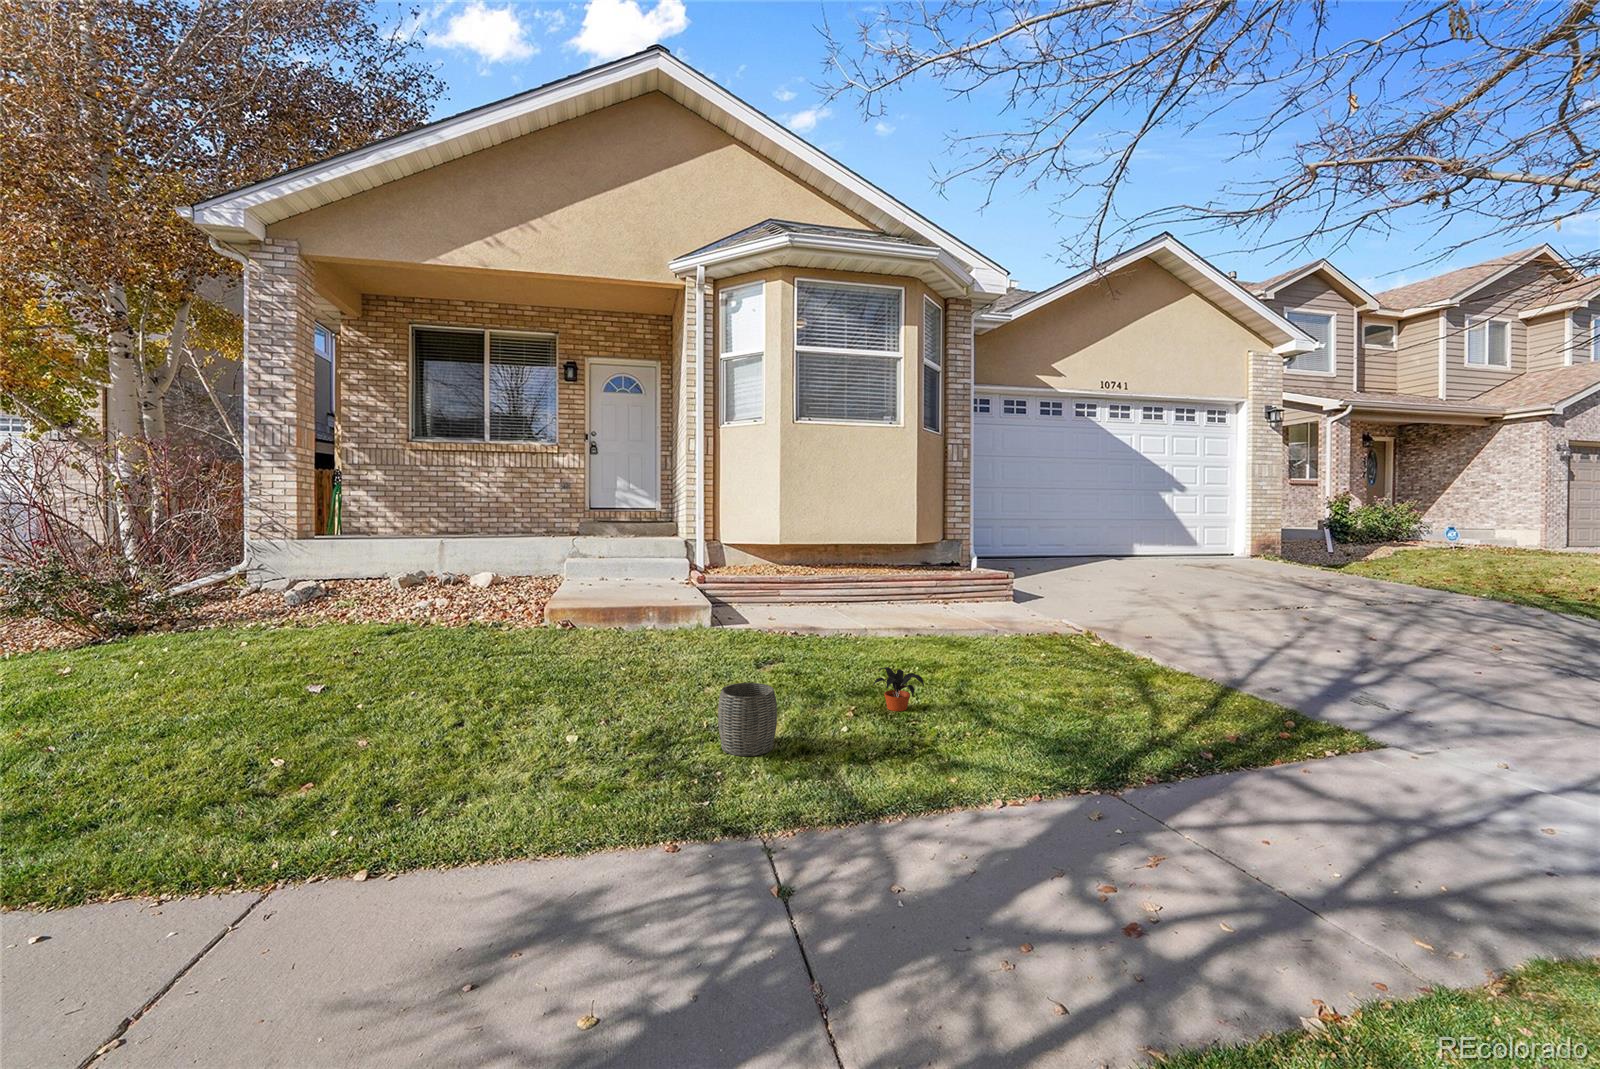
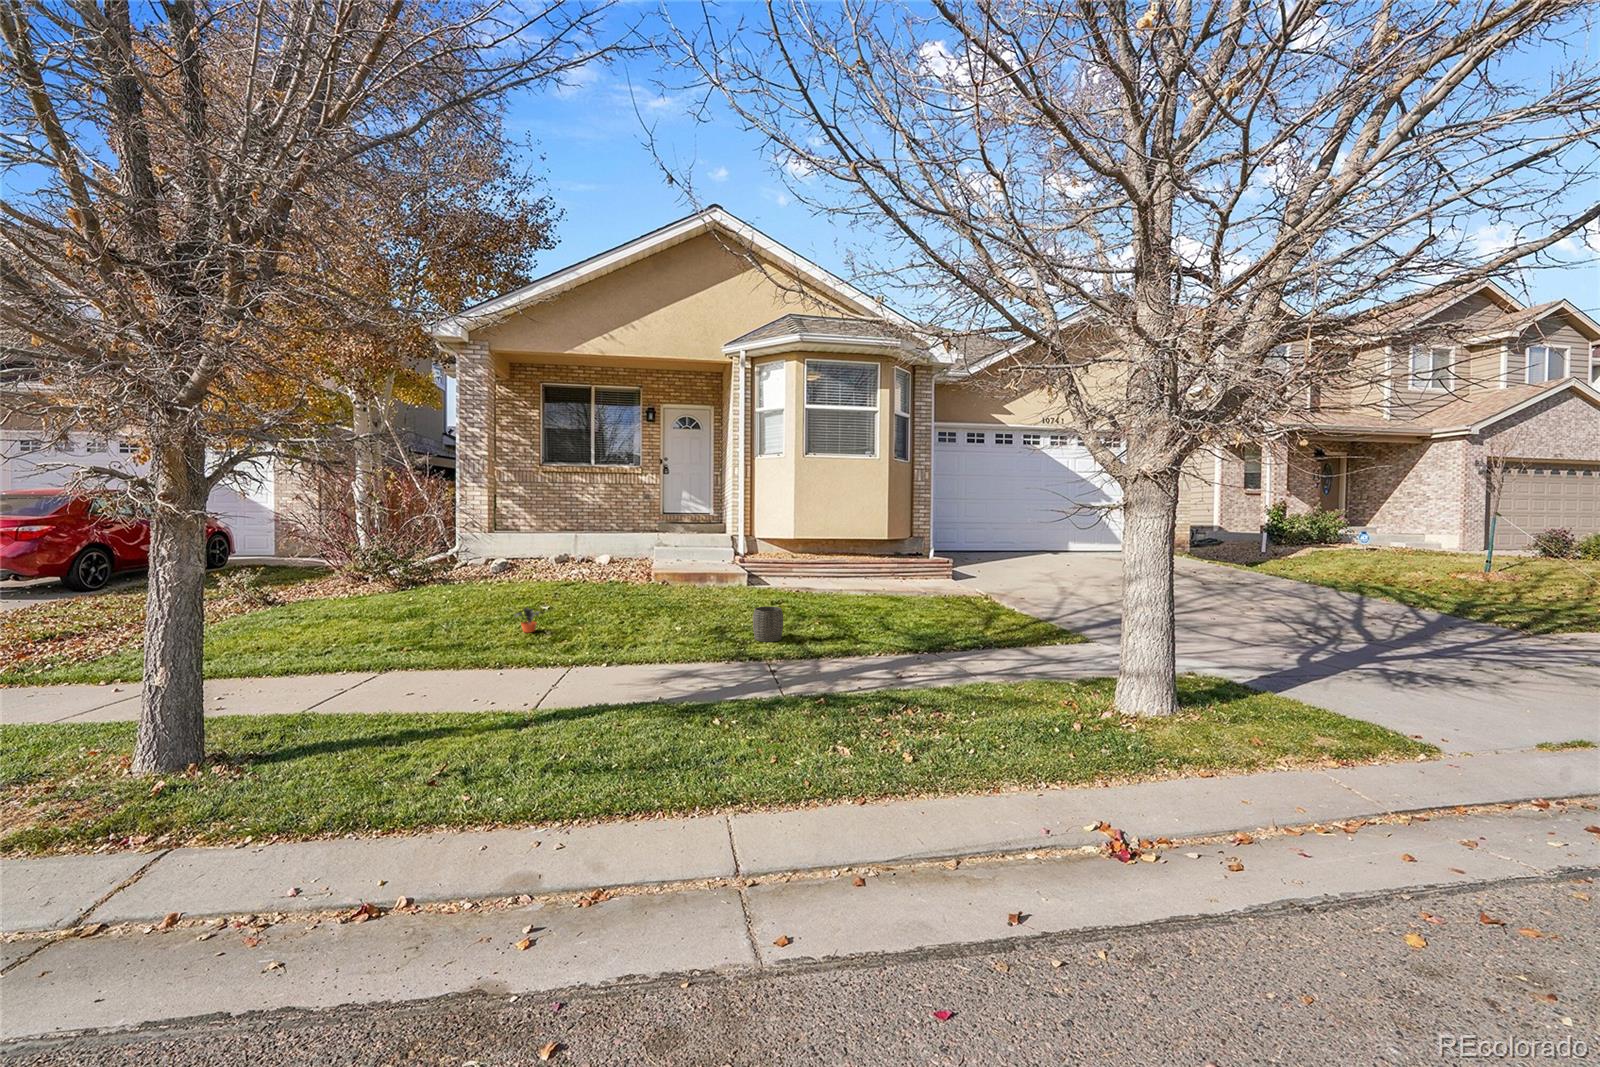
potted plant: present [873,667,924,711] -> present [516,608,542,633]

